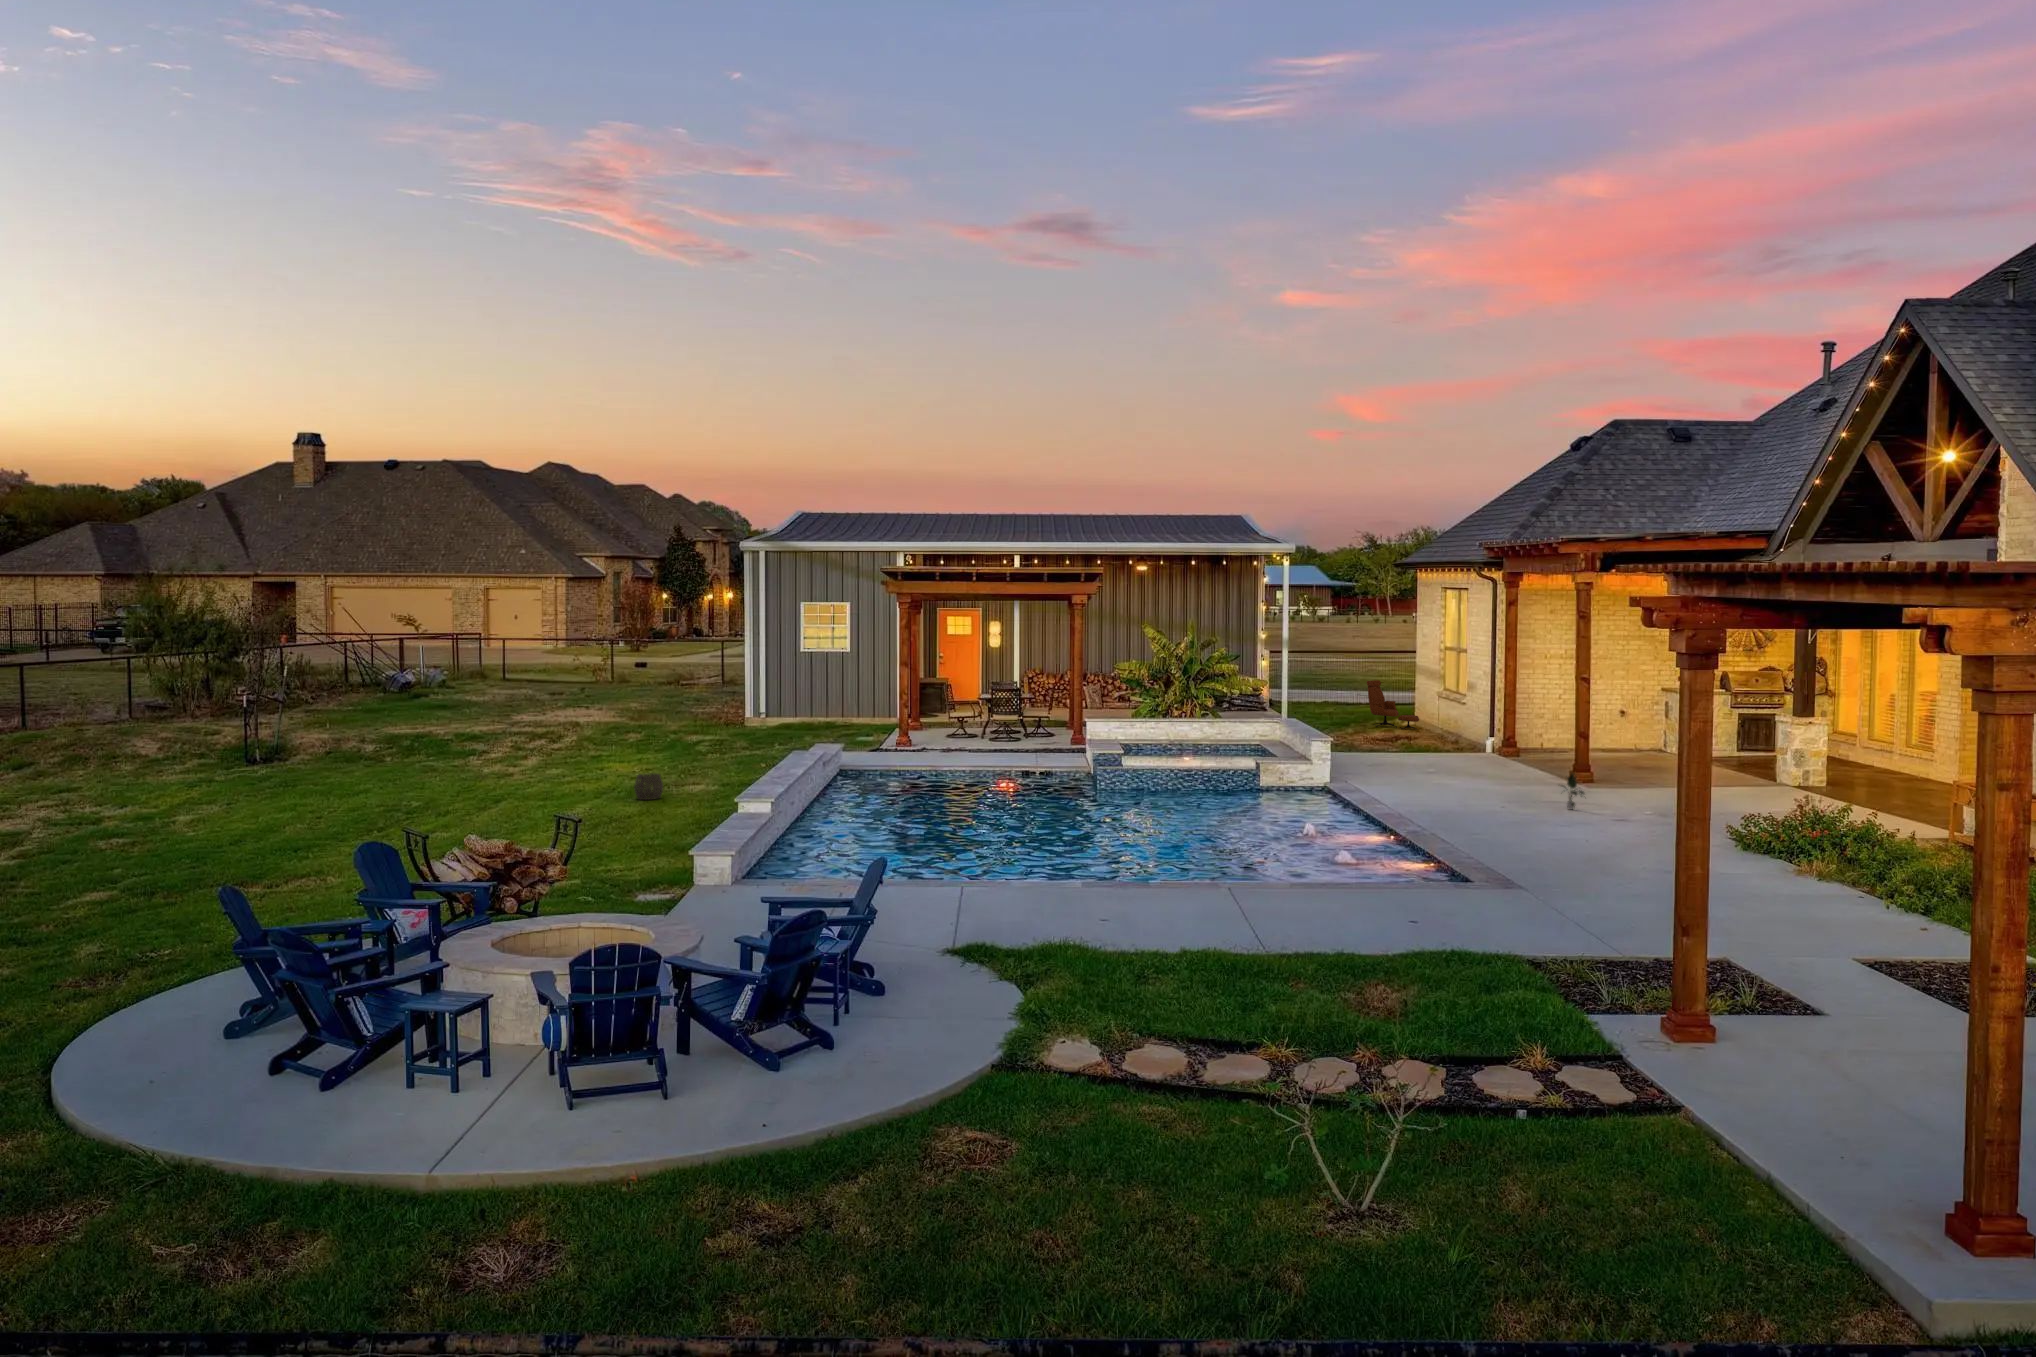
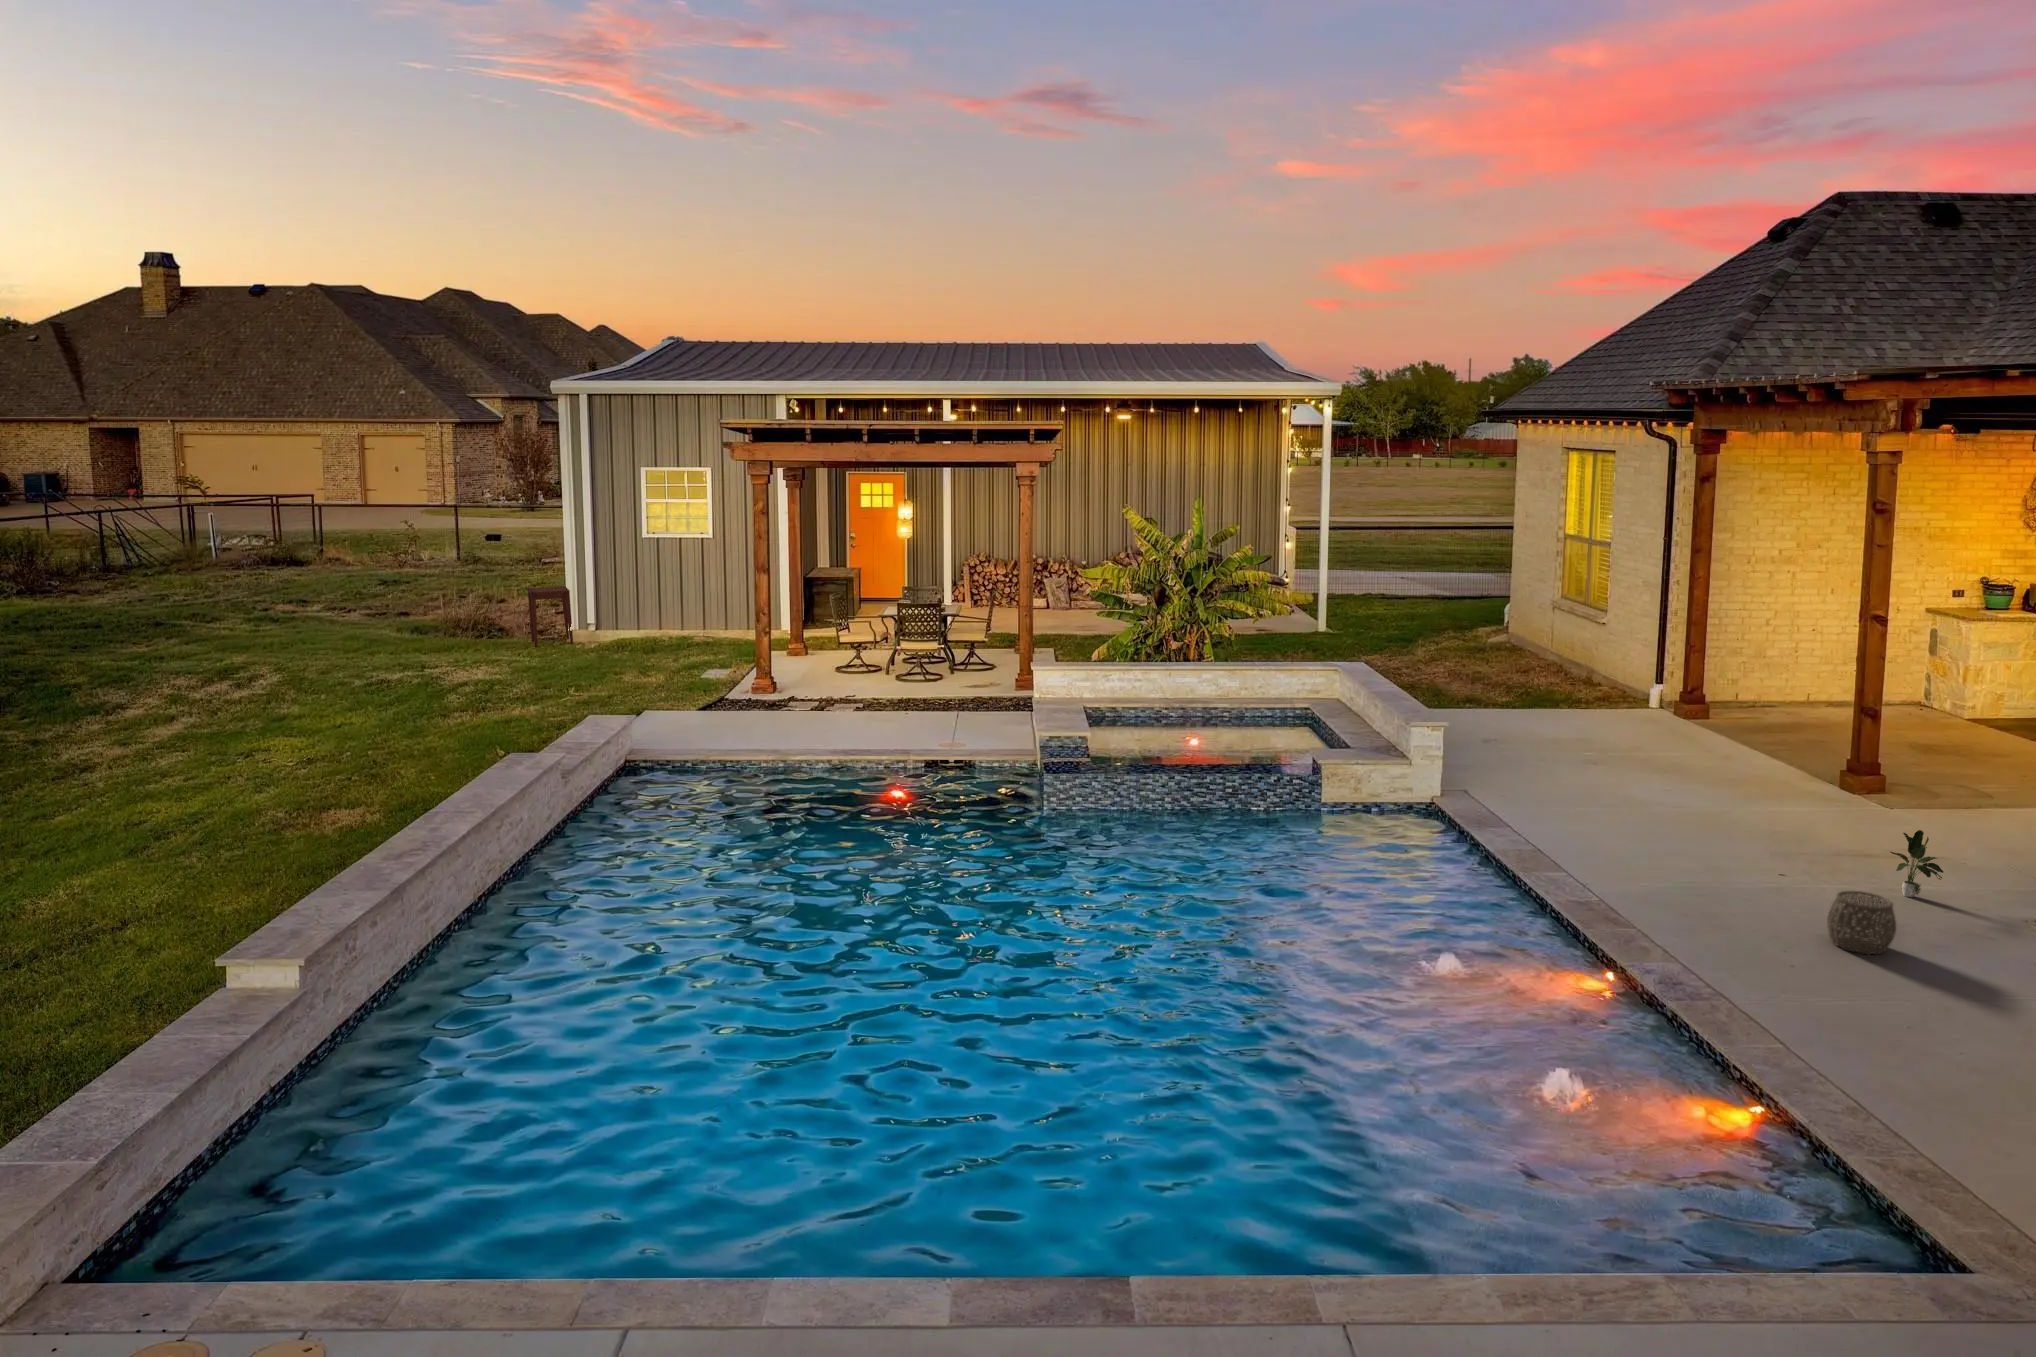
lounge chair: present [1367,680,1419,729] -> none [1444,574,1519,647]
side table: none [720,686,752,726] -> present [527,586,573,647]
woven basket: present [634,773,663,800] -> present [1827,891,1896,954]

